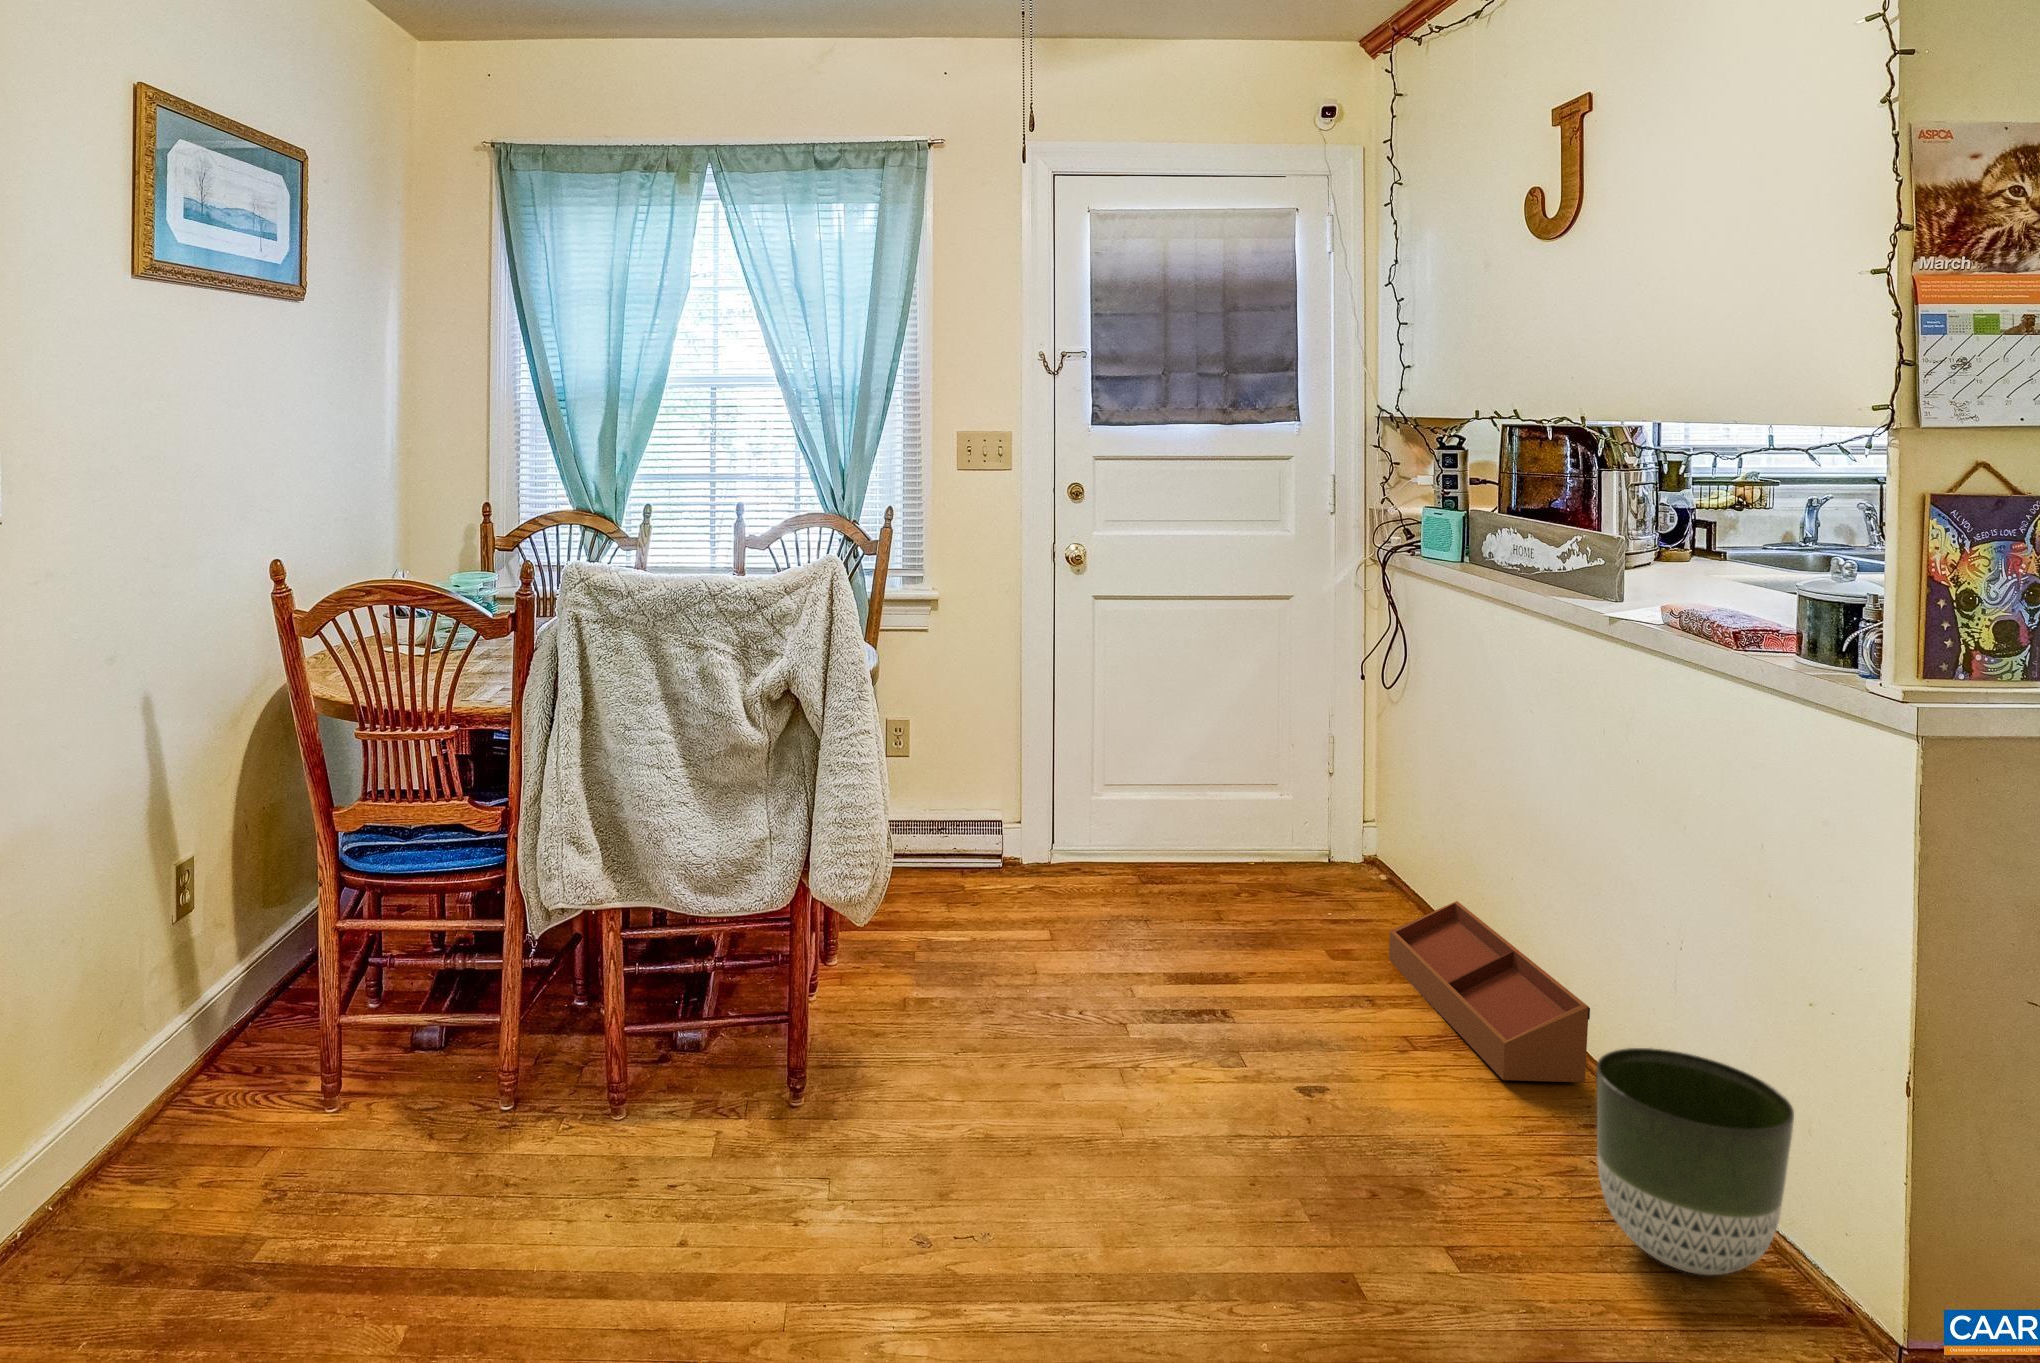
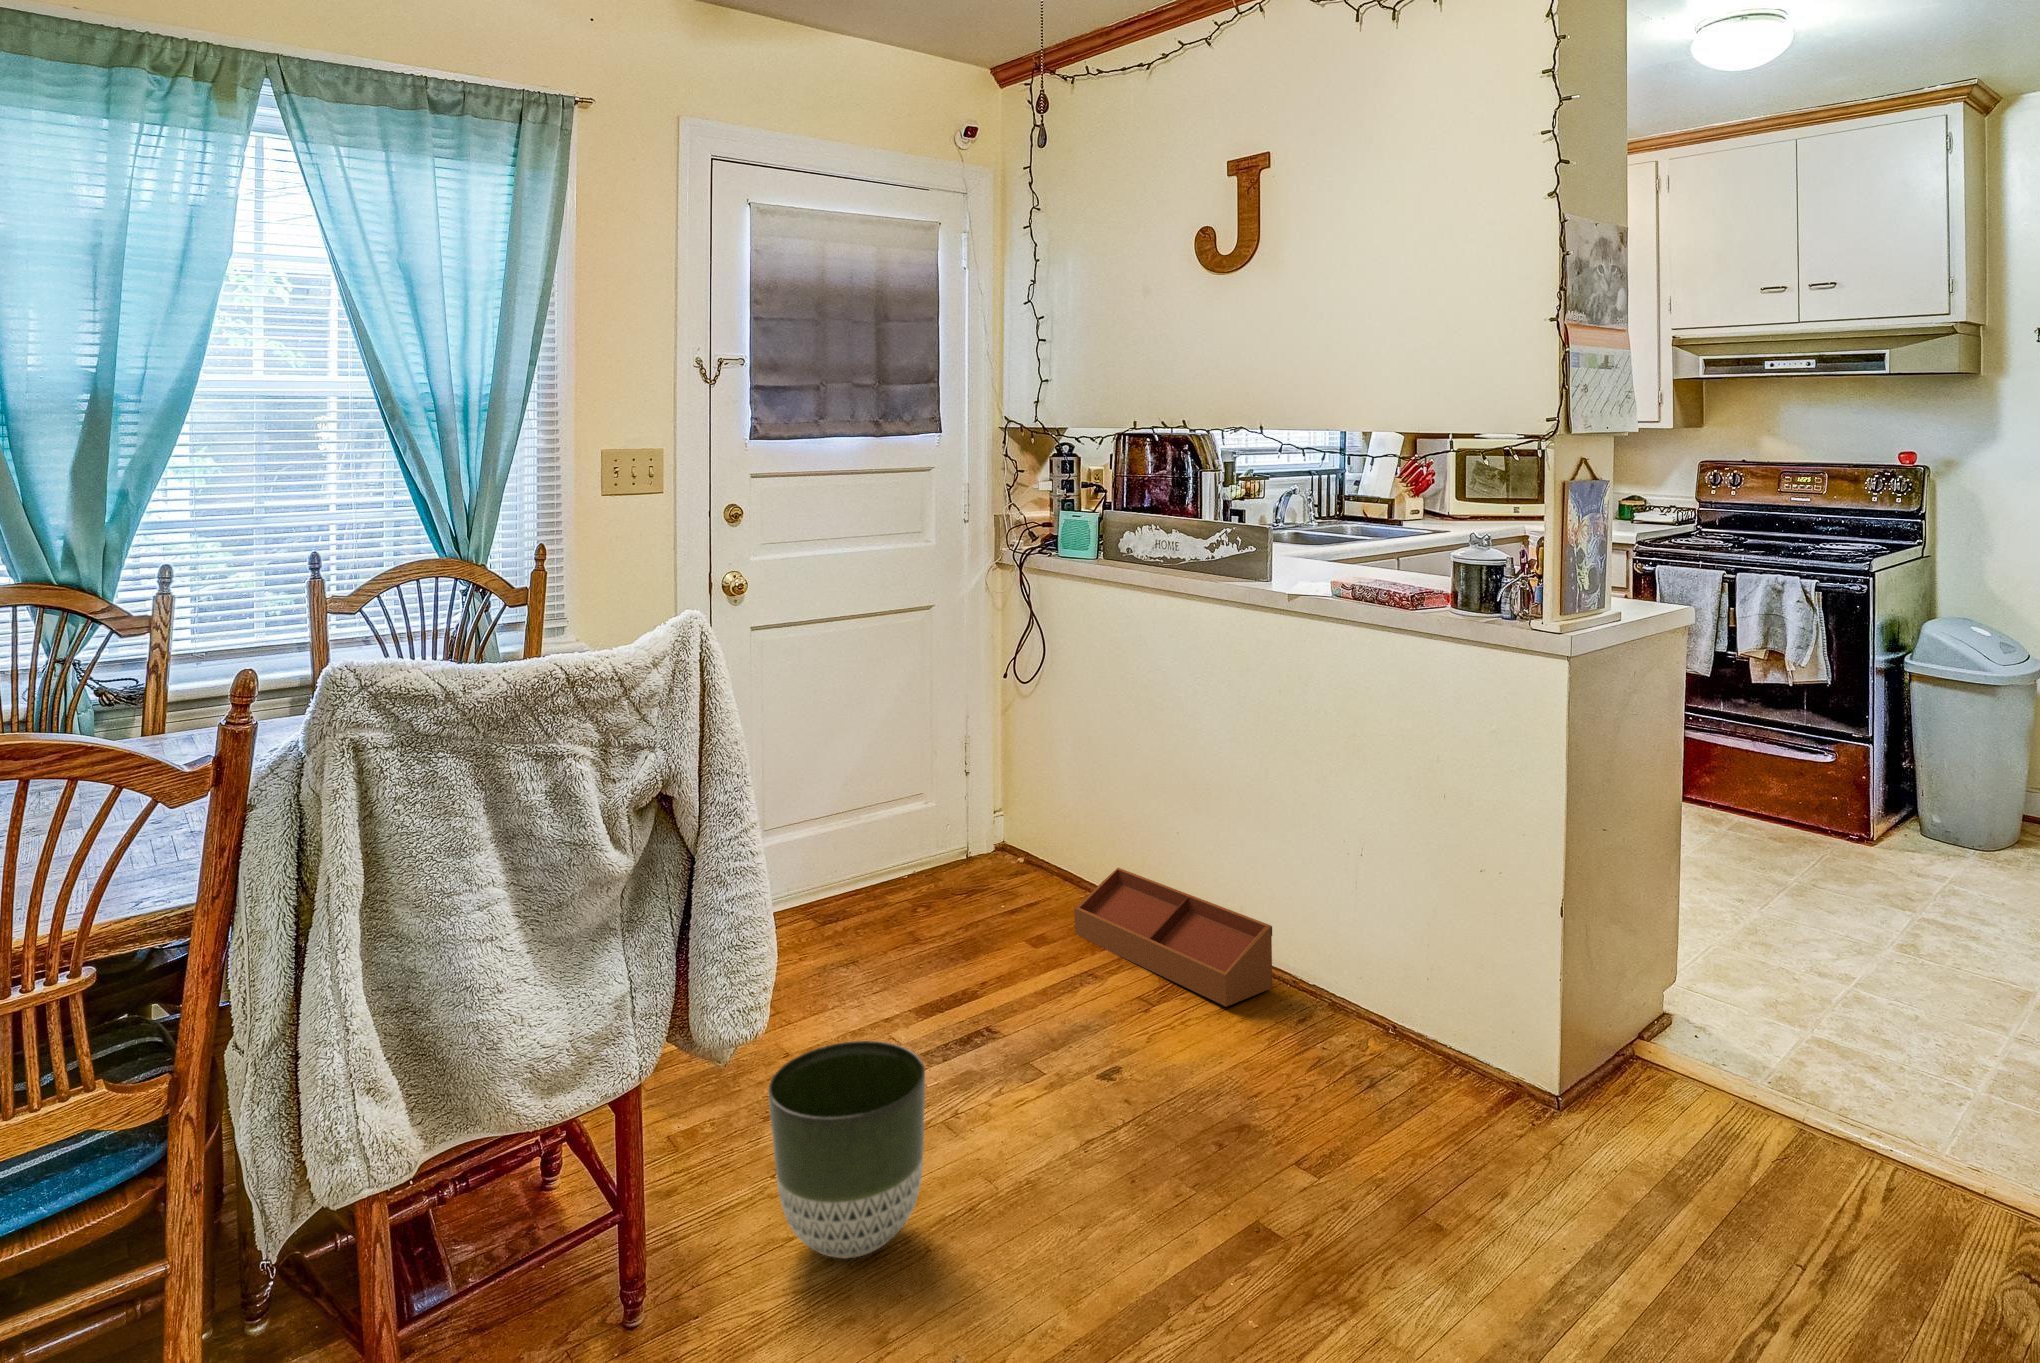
planter: present [1596,1048,1794,1275] -> present [768,1041,925,1258]

